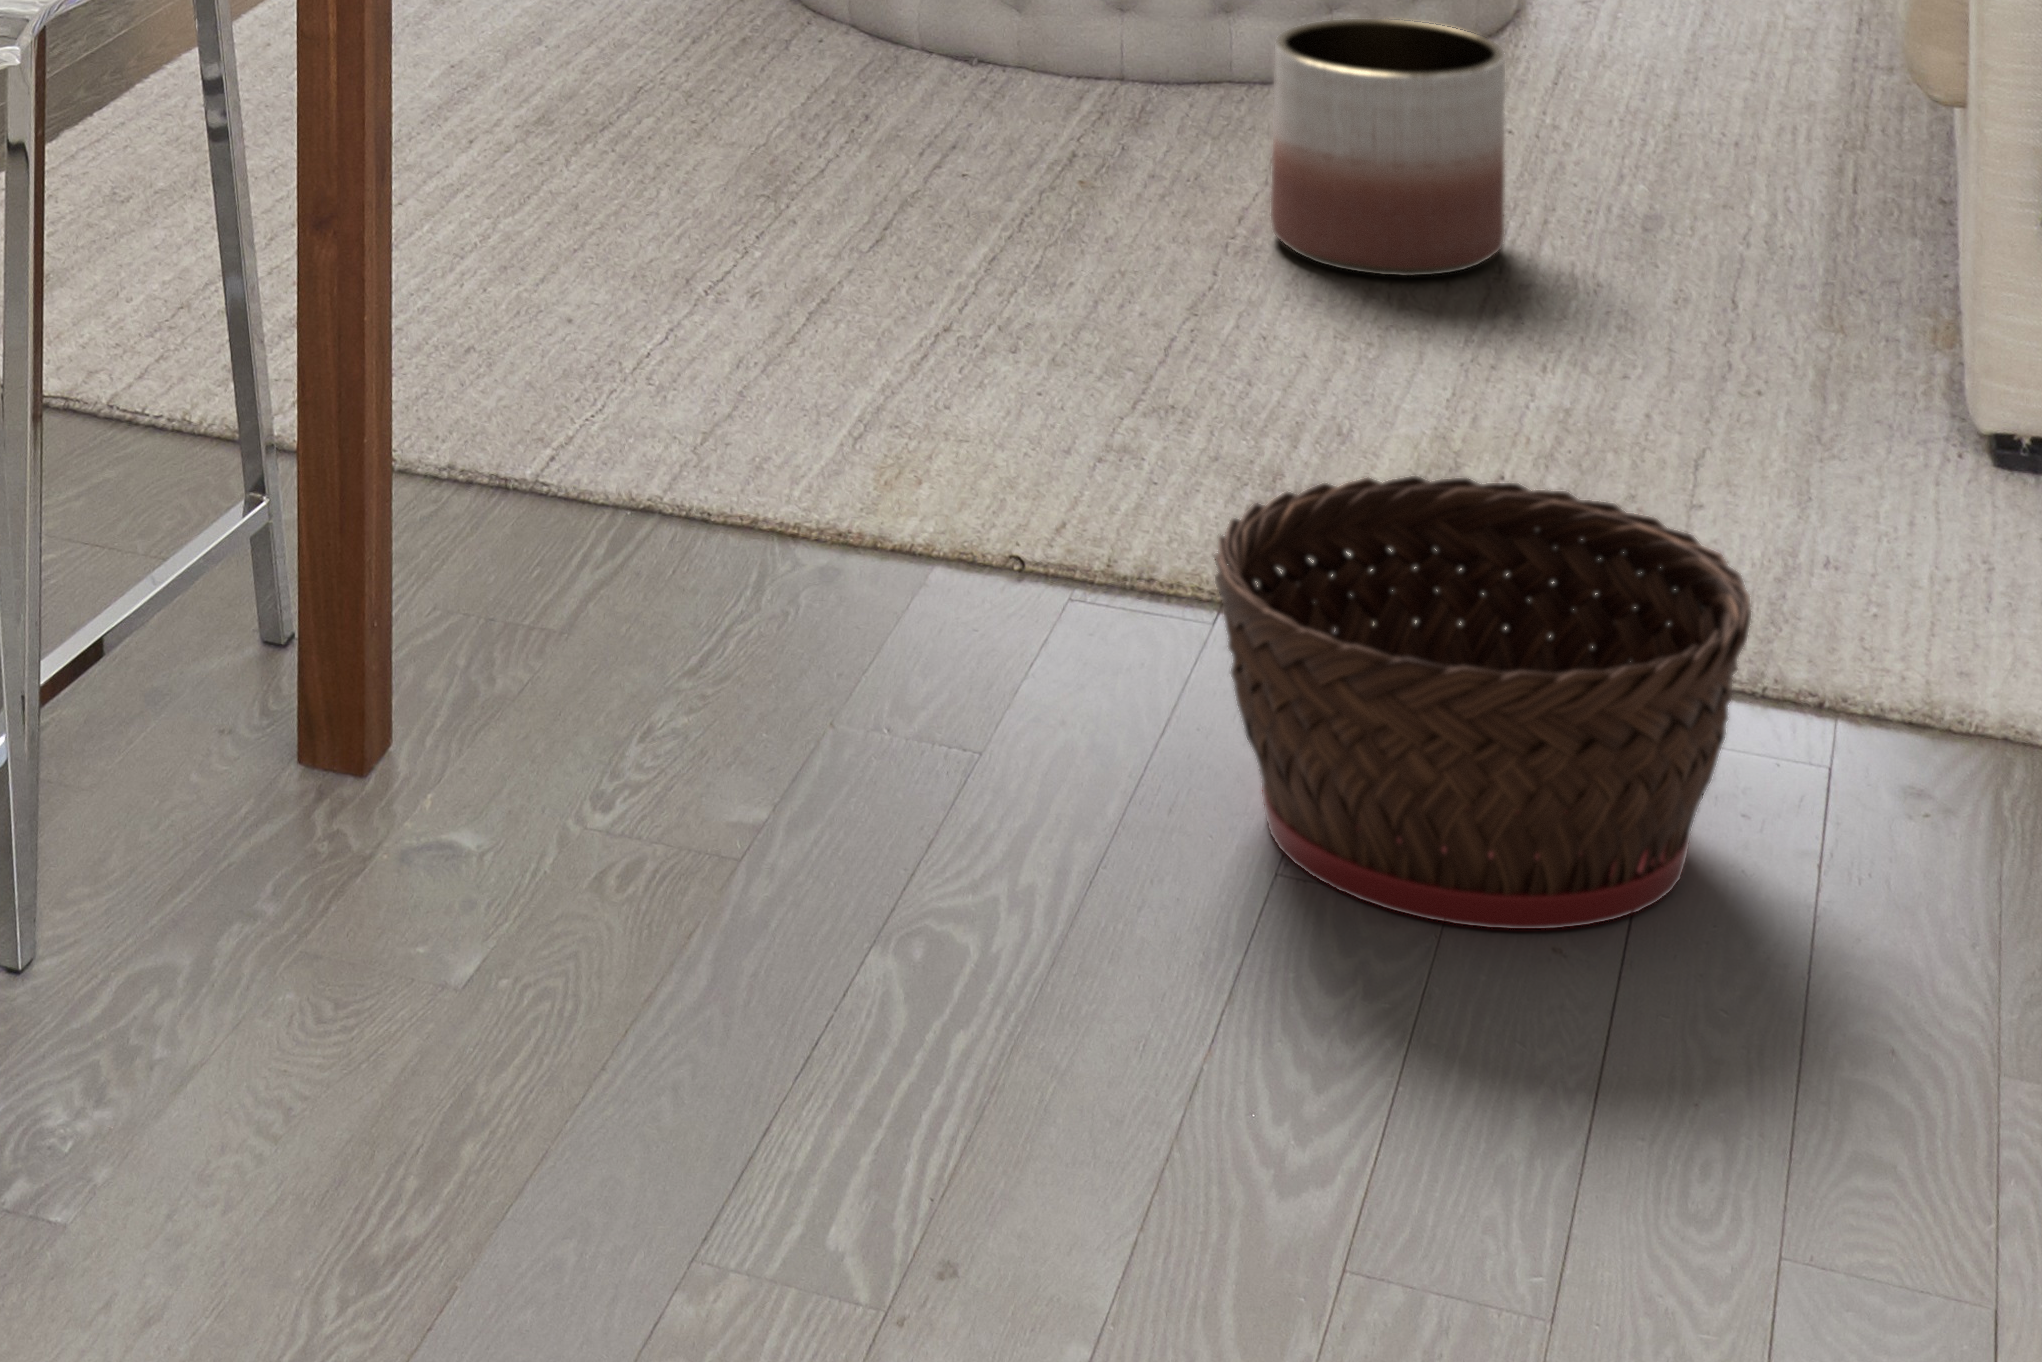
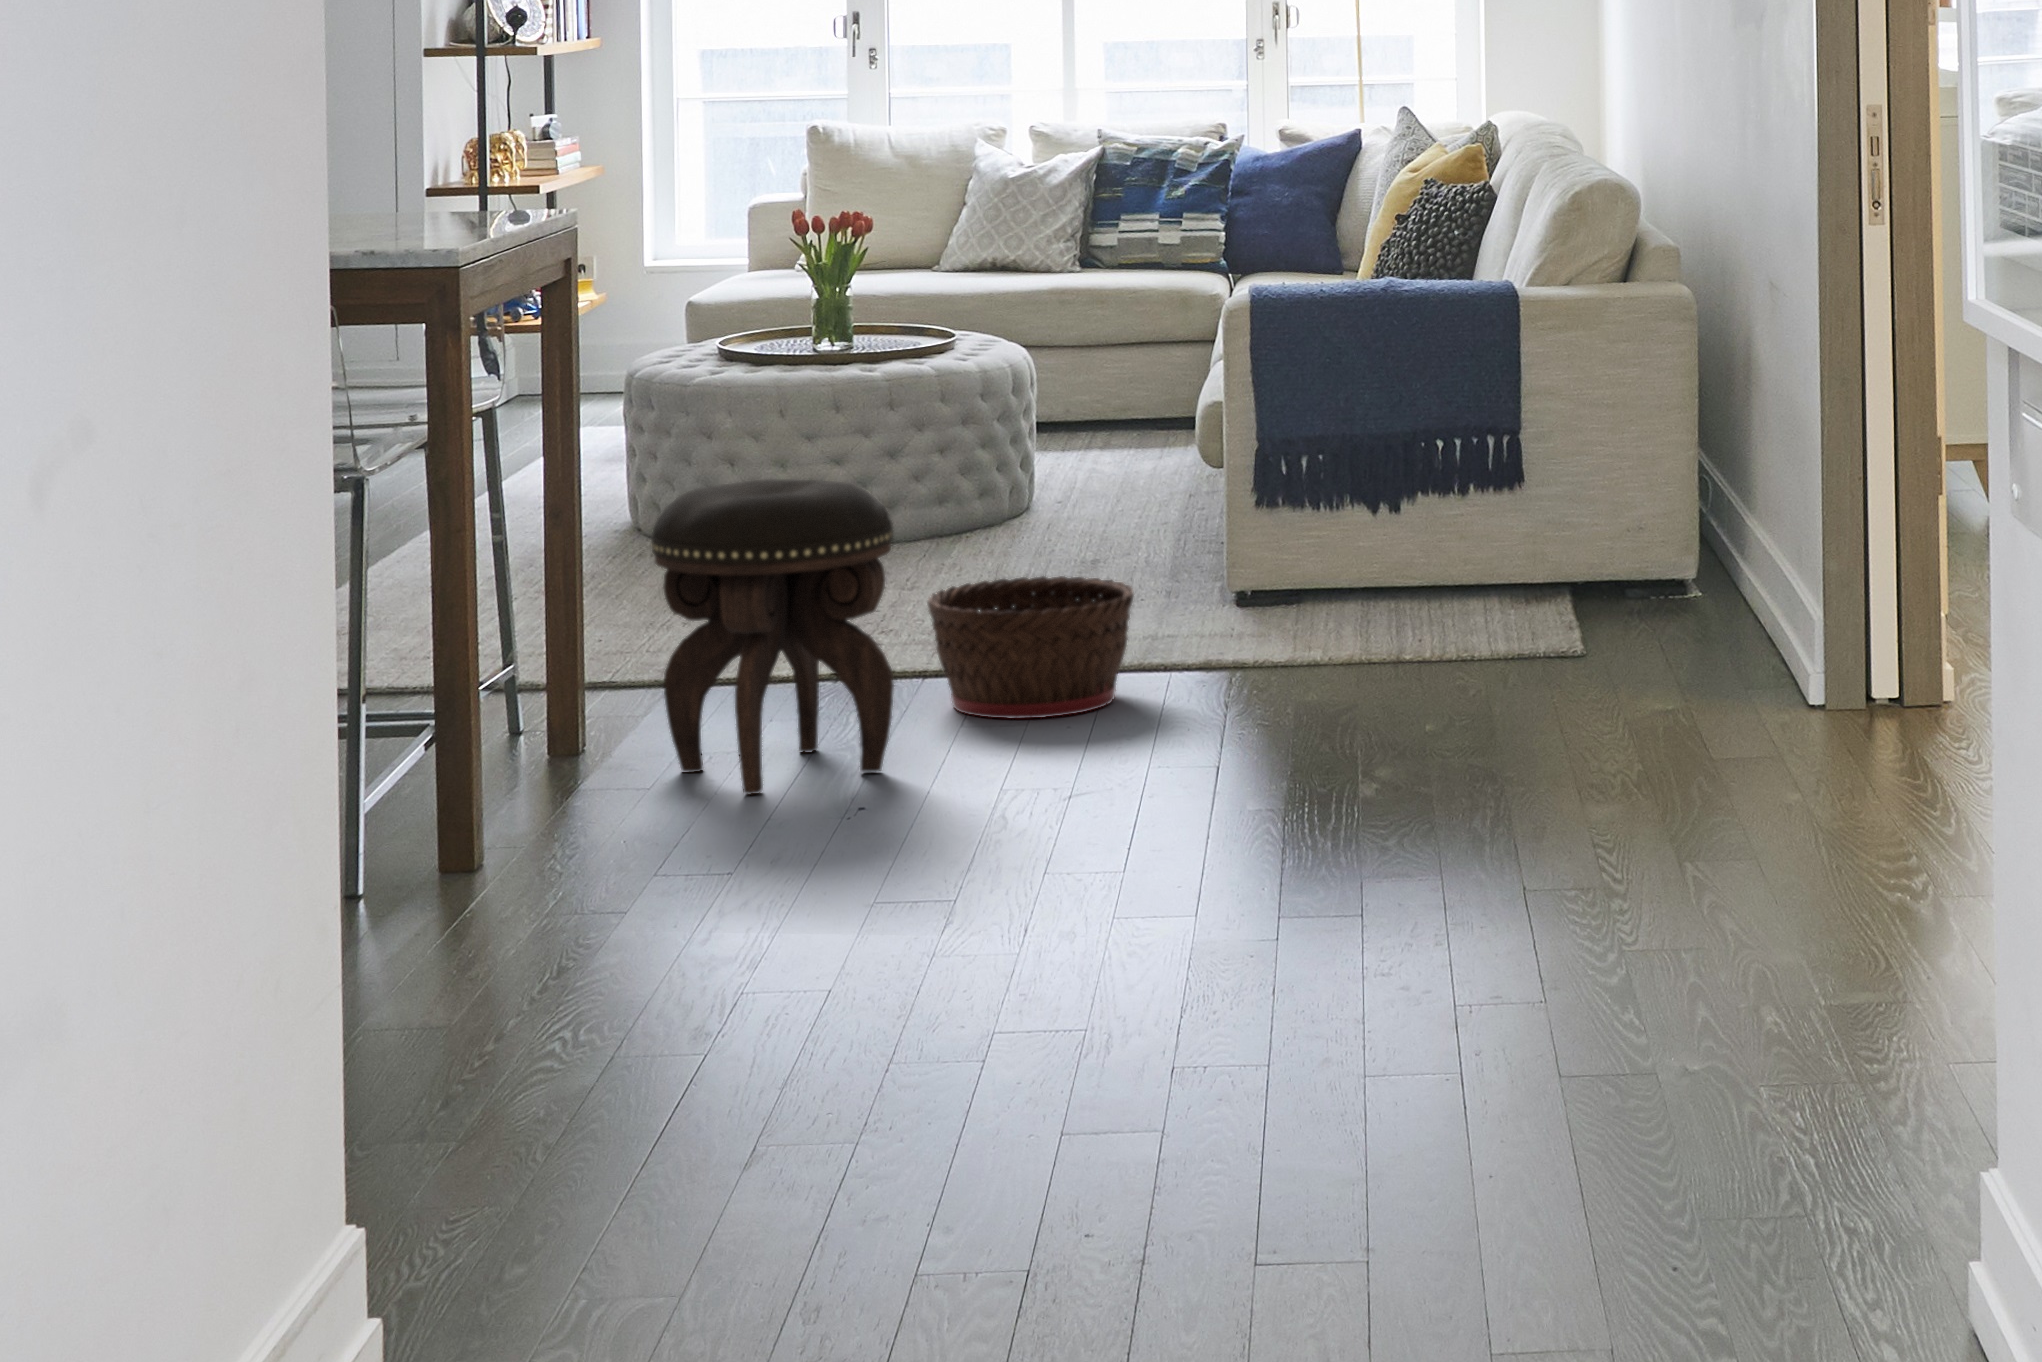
planter: present [1271,19,1505,276] -> none [924,473,1033,583]
footstool: none [478,291,1099,1197] -> present [651,479,894,794]

